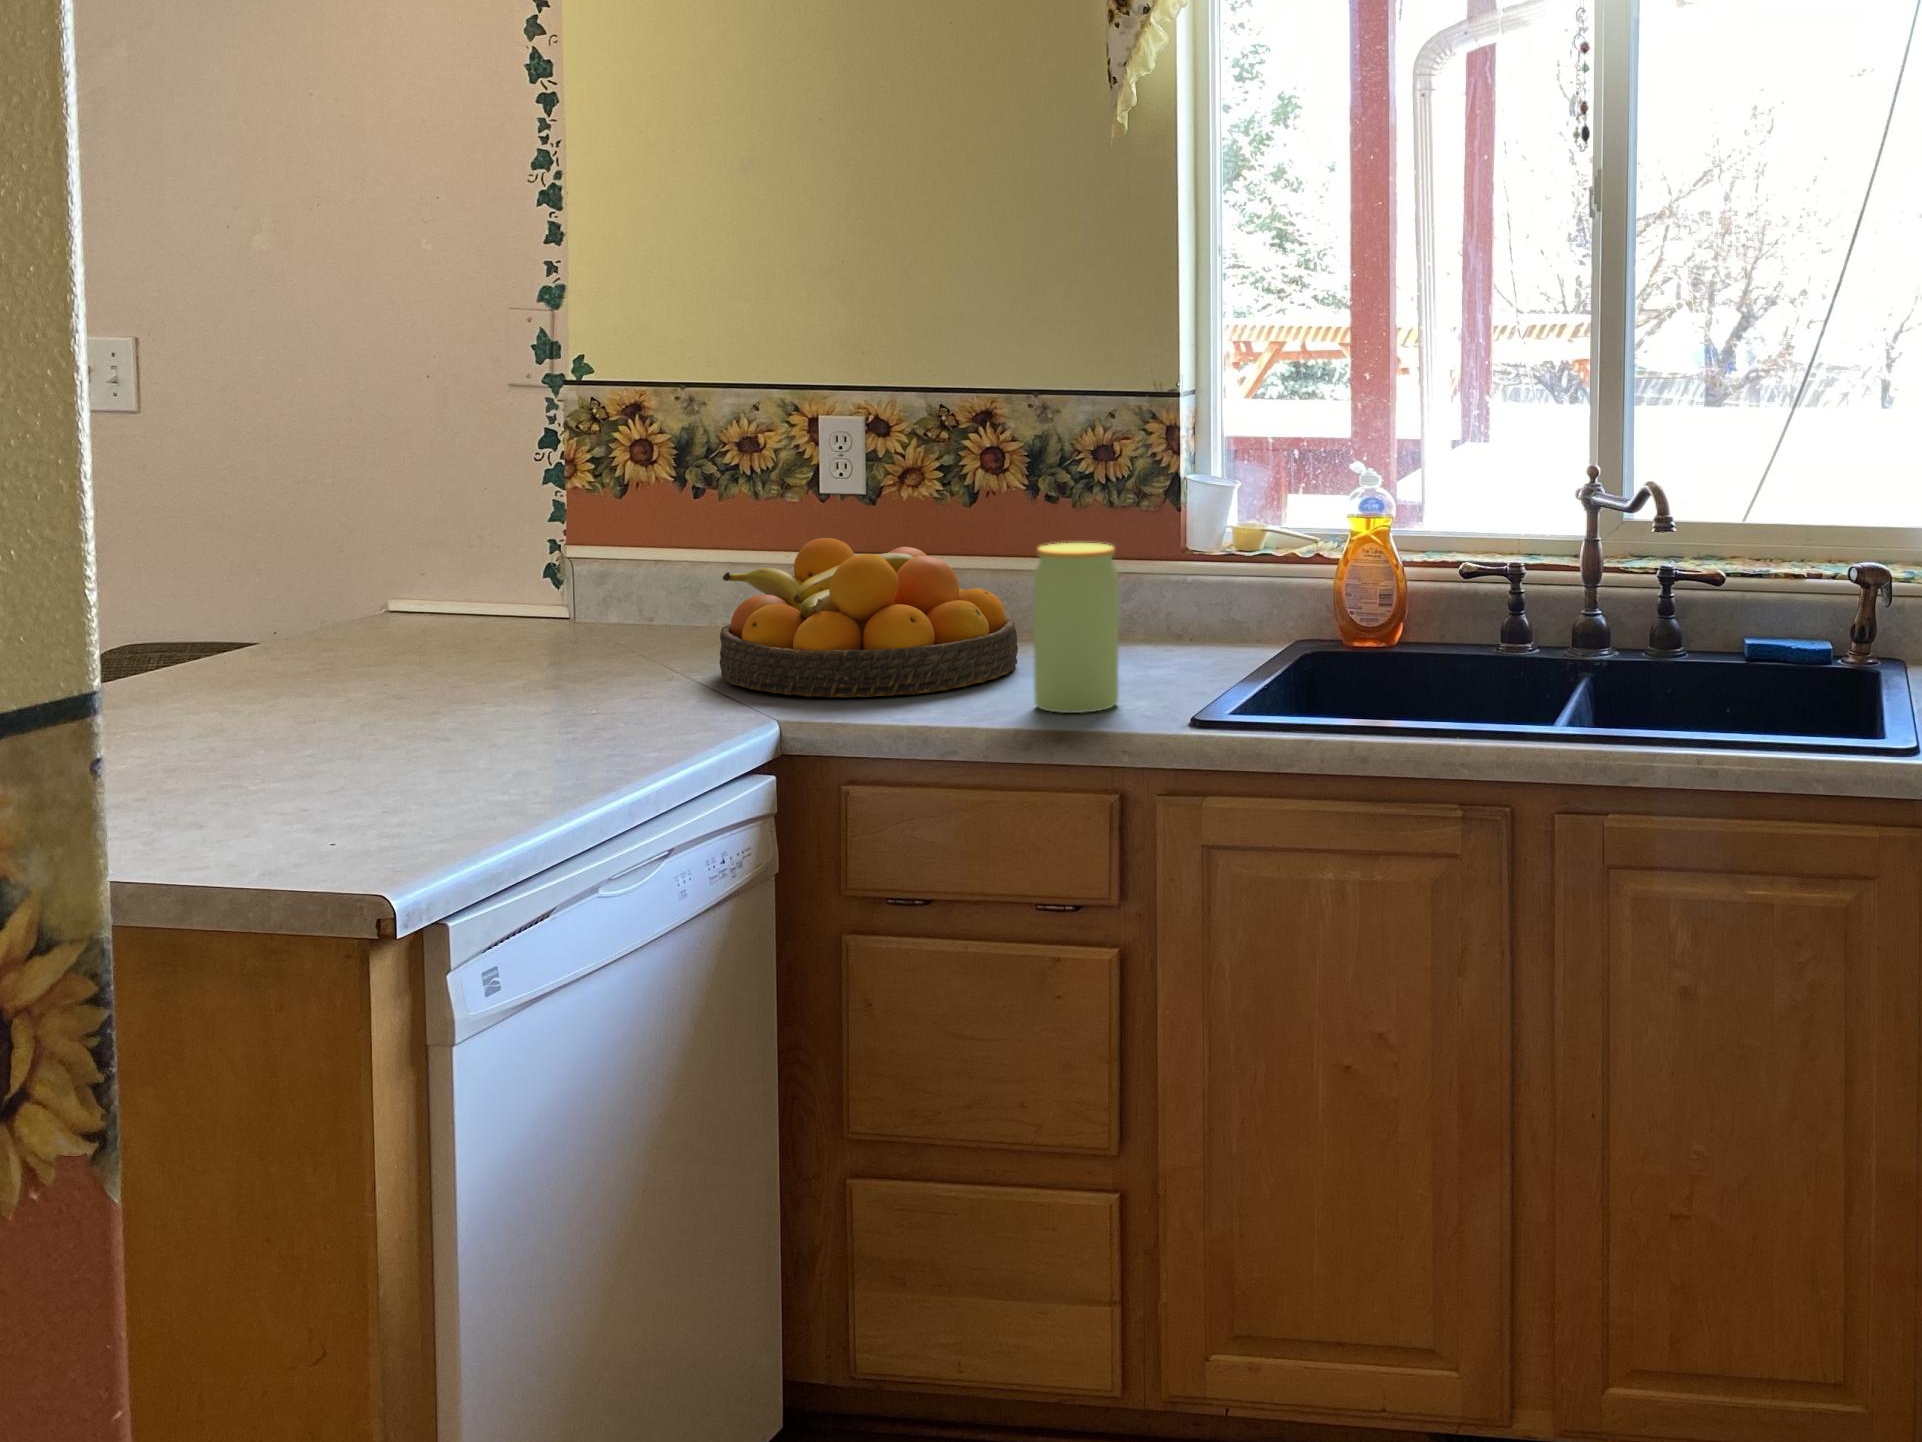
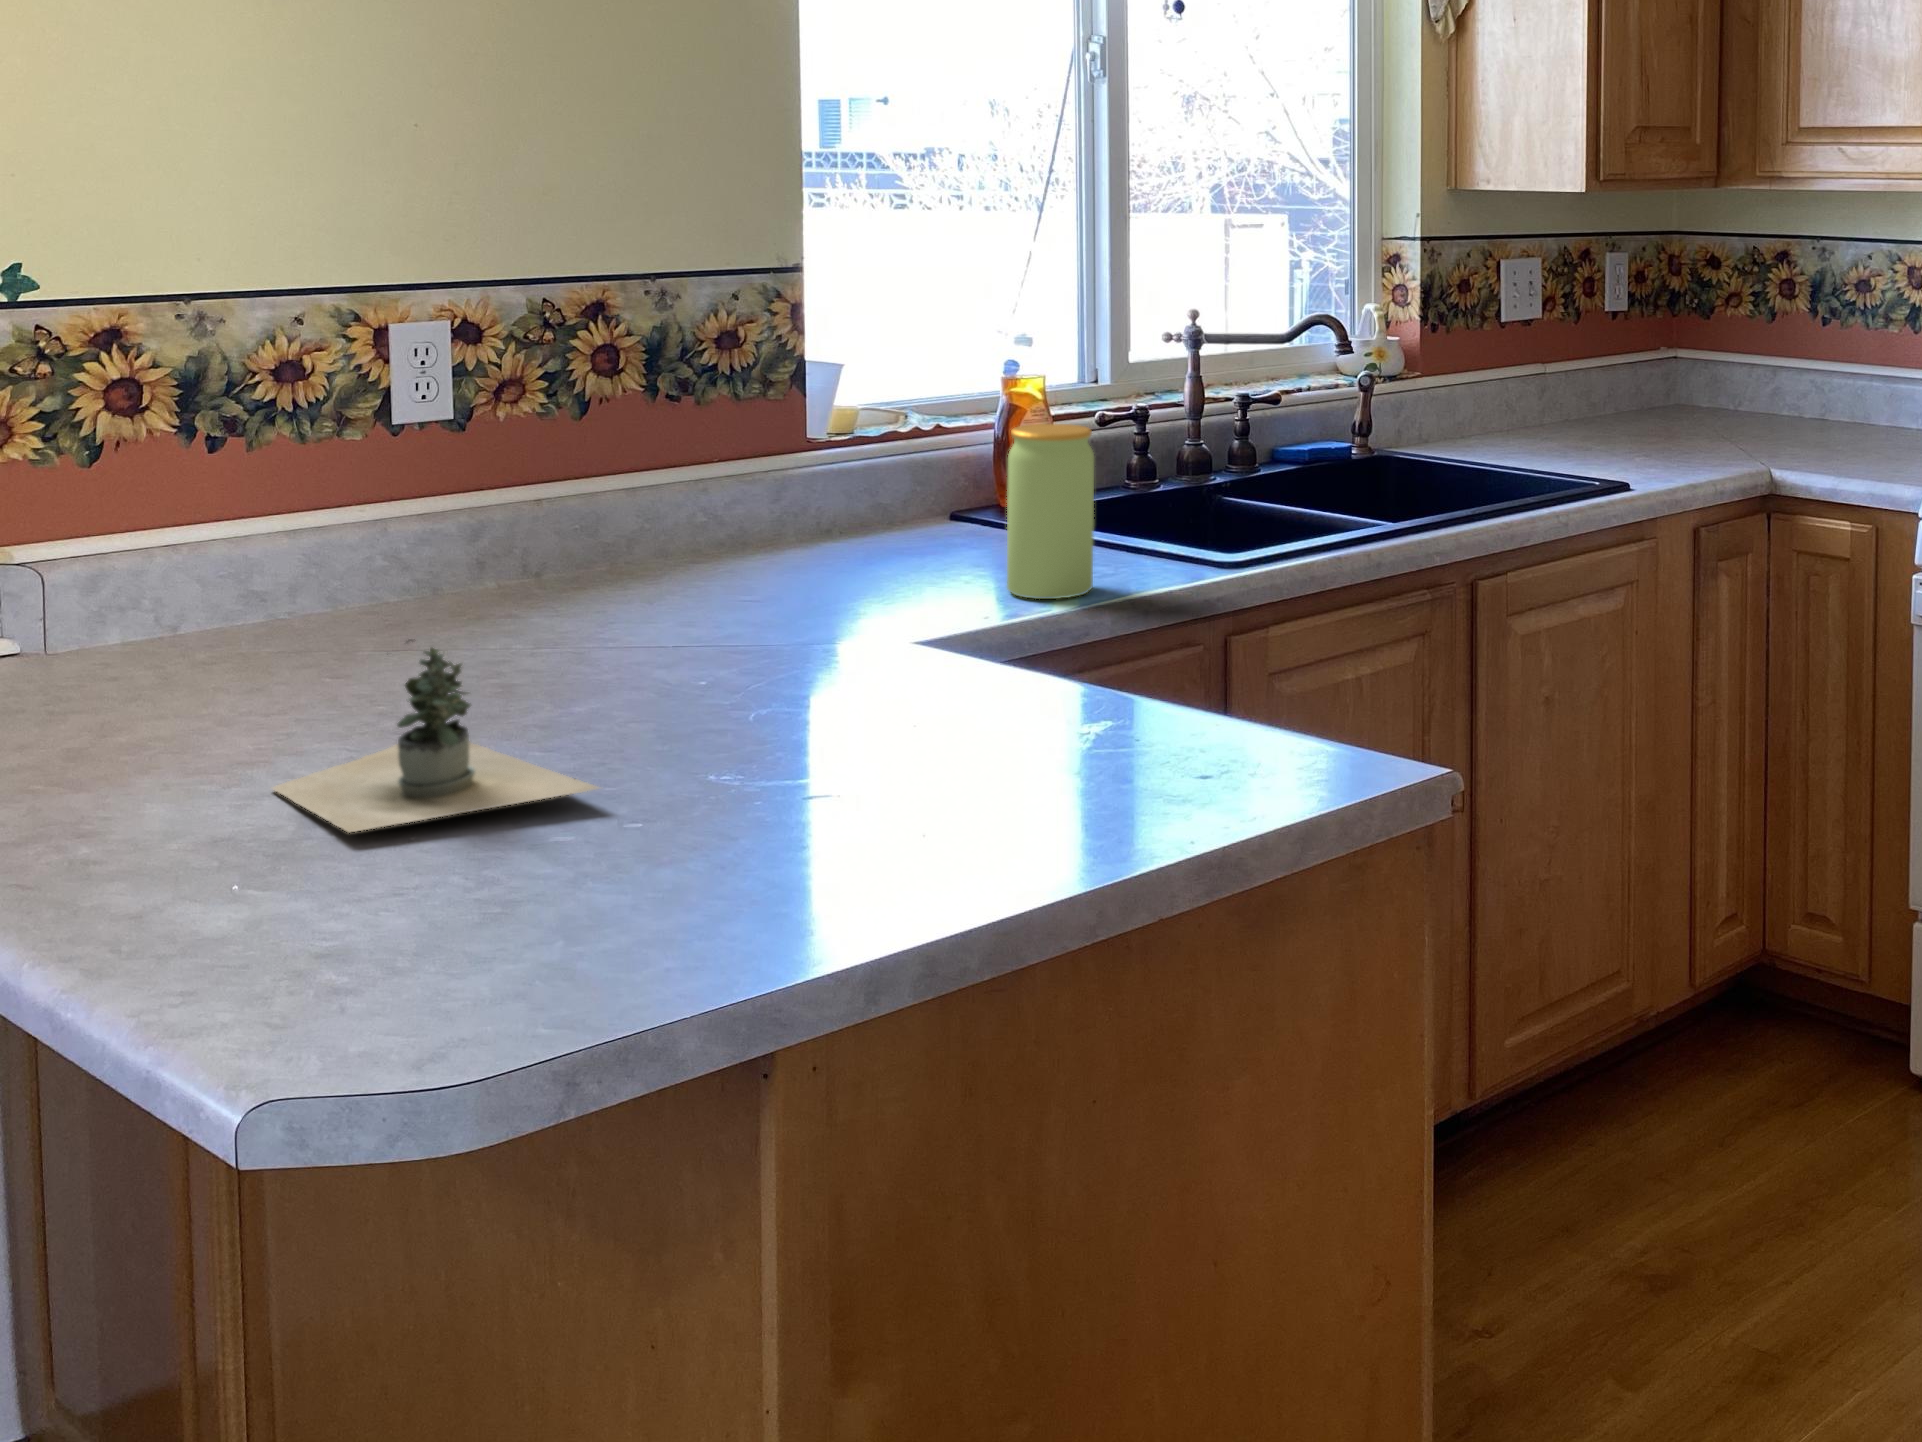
fruit bowl: present [720,538,1018,697] -> none [533,467,890,652]
potted plant: none [201,617,523,734] -> present [273,648,598,832]

